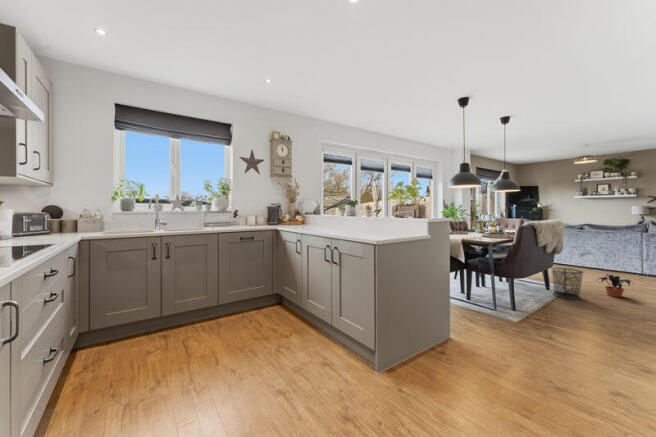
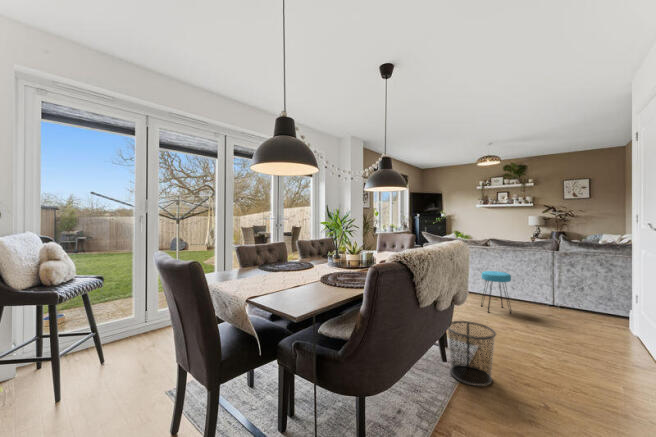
stool: none [576,247,602,277] -> present [481,271,511,314]
potted plant: present [599,274,631,297] -> none [512,326,565,368]

